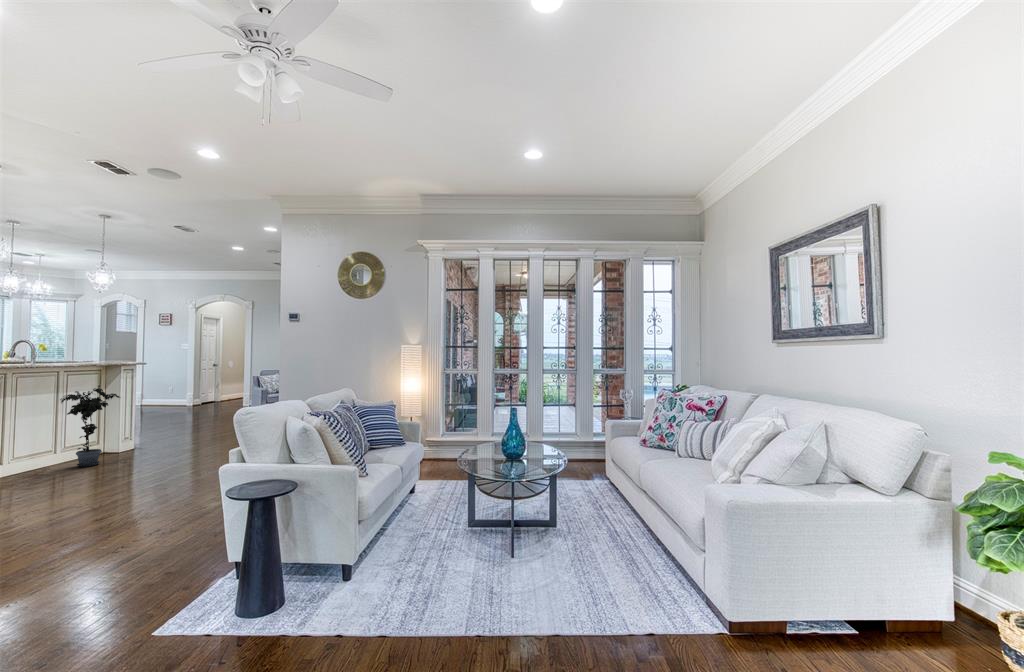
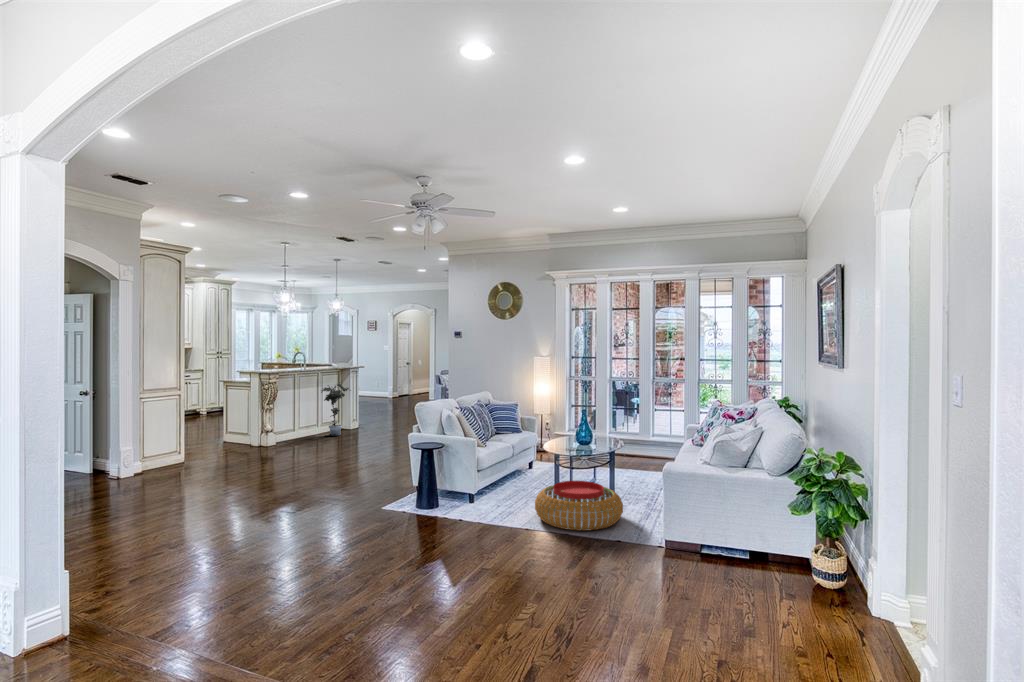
pouf: none [472,520,617,621] -> present [535,481,623,531]

